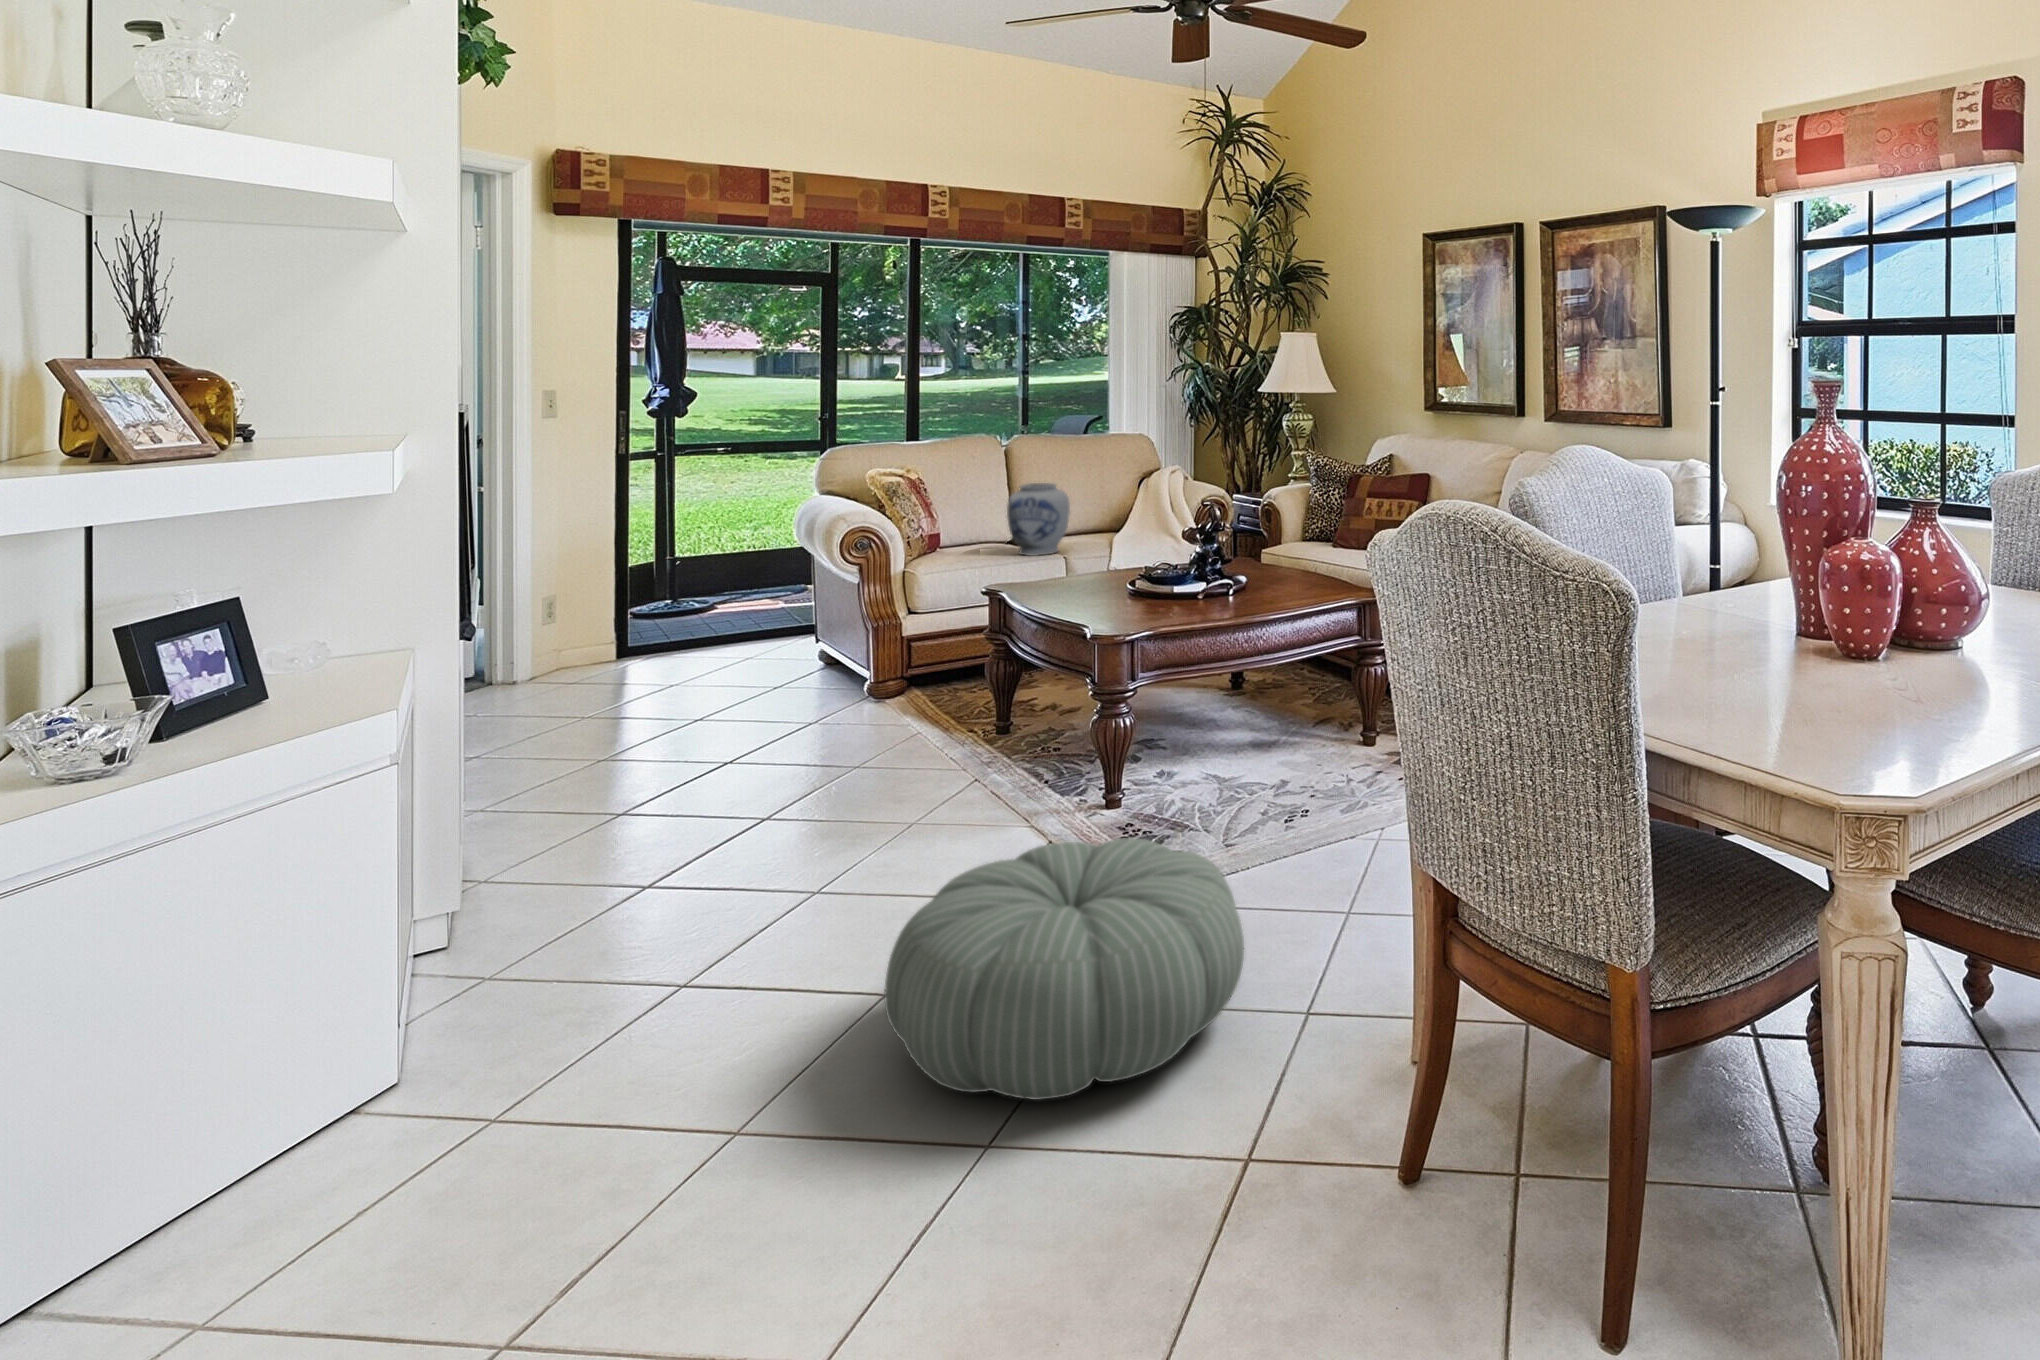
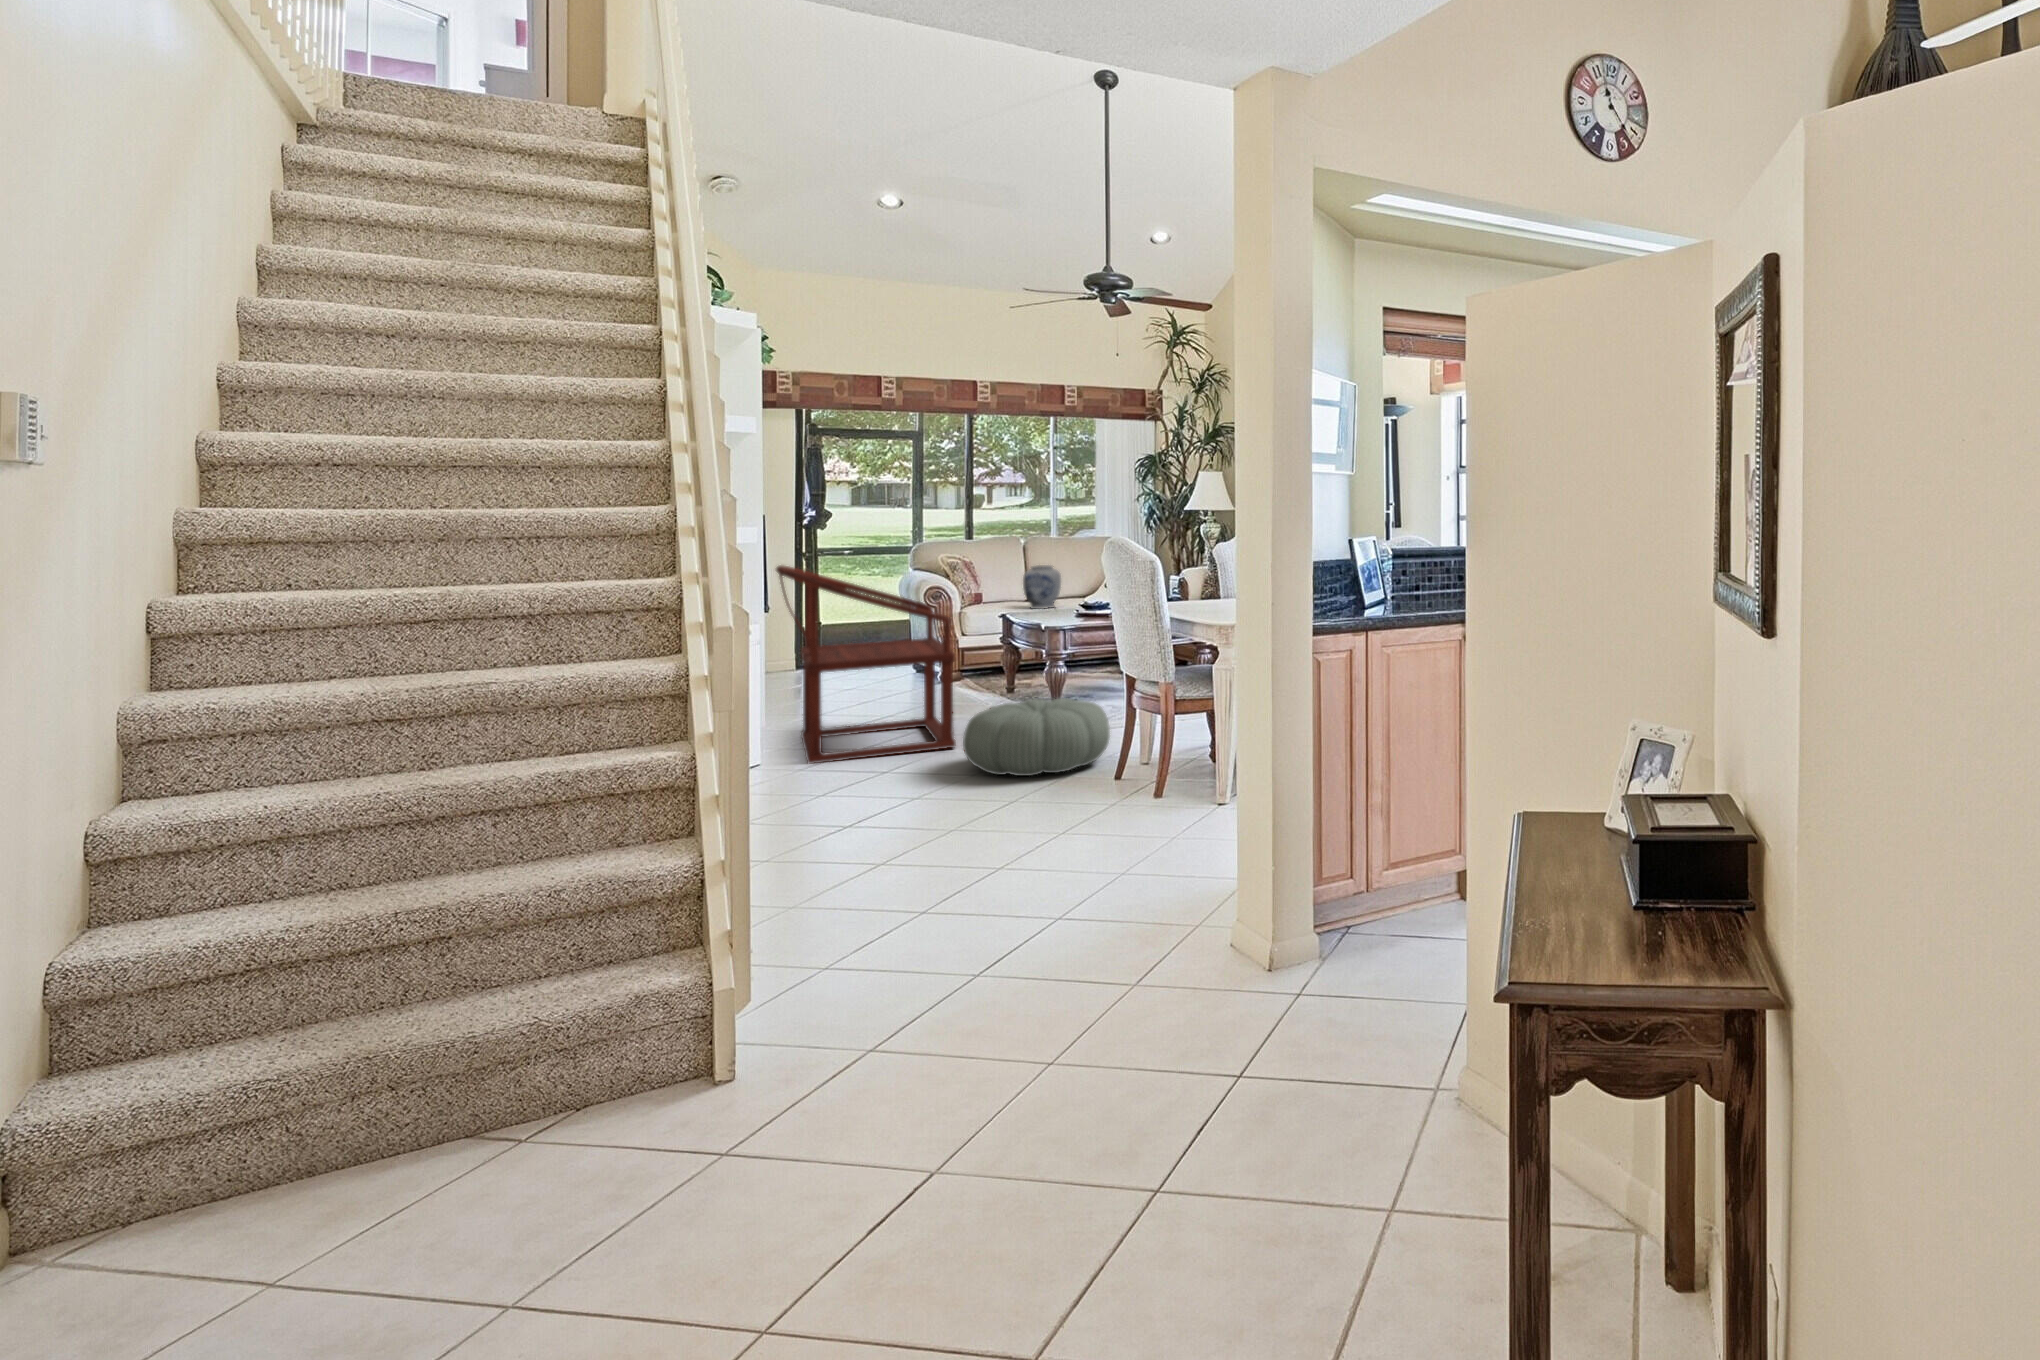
armchair: none [450,524,876,1025] -> present [776,565,956,764]

